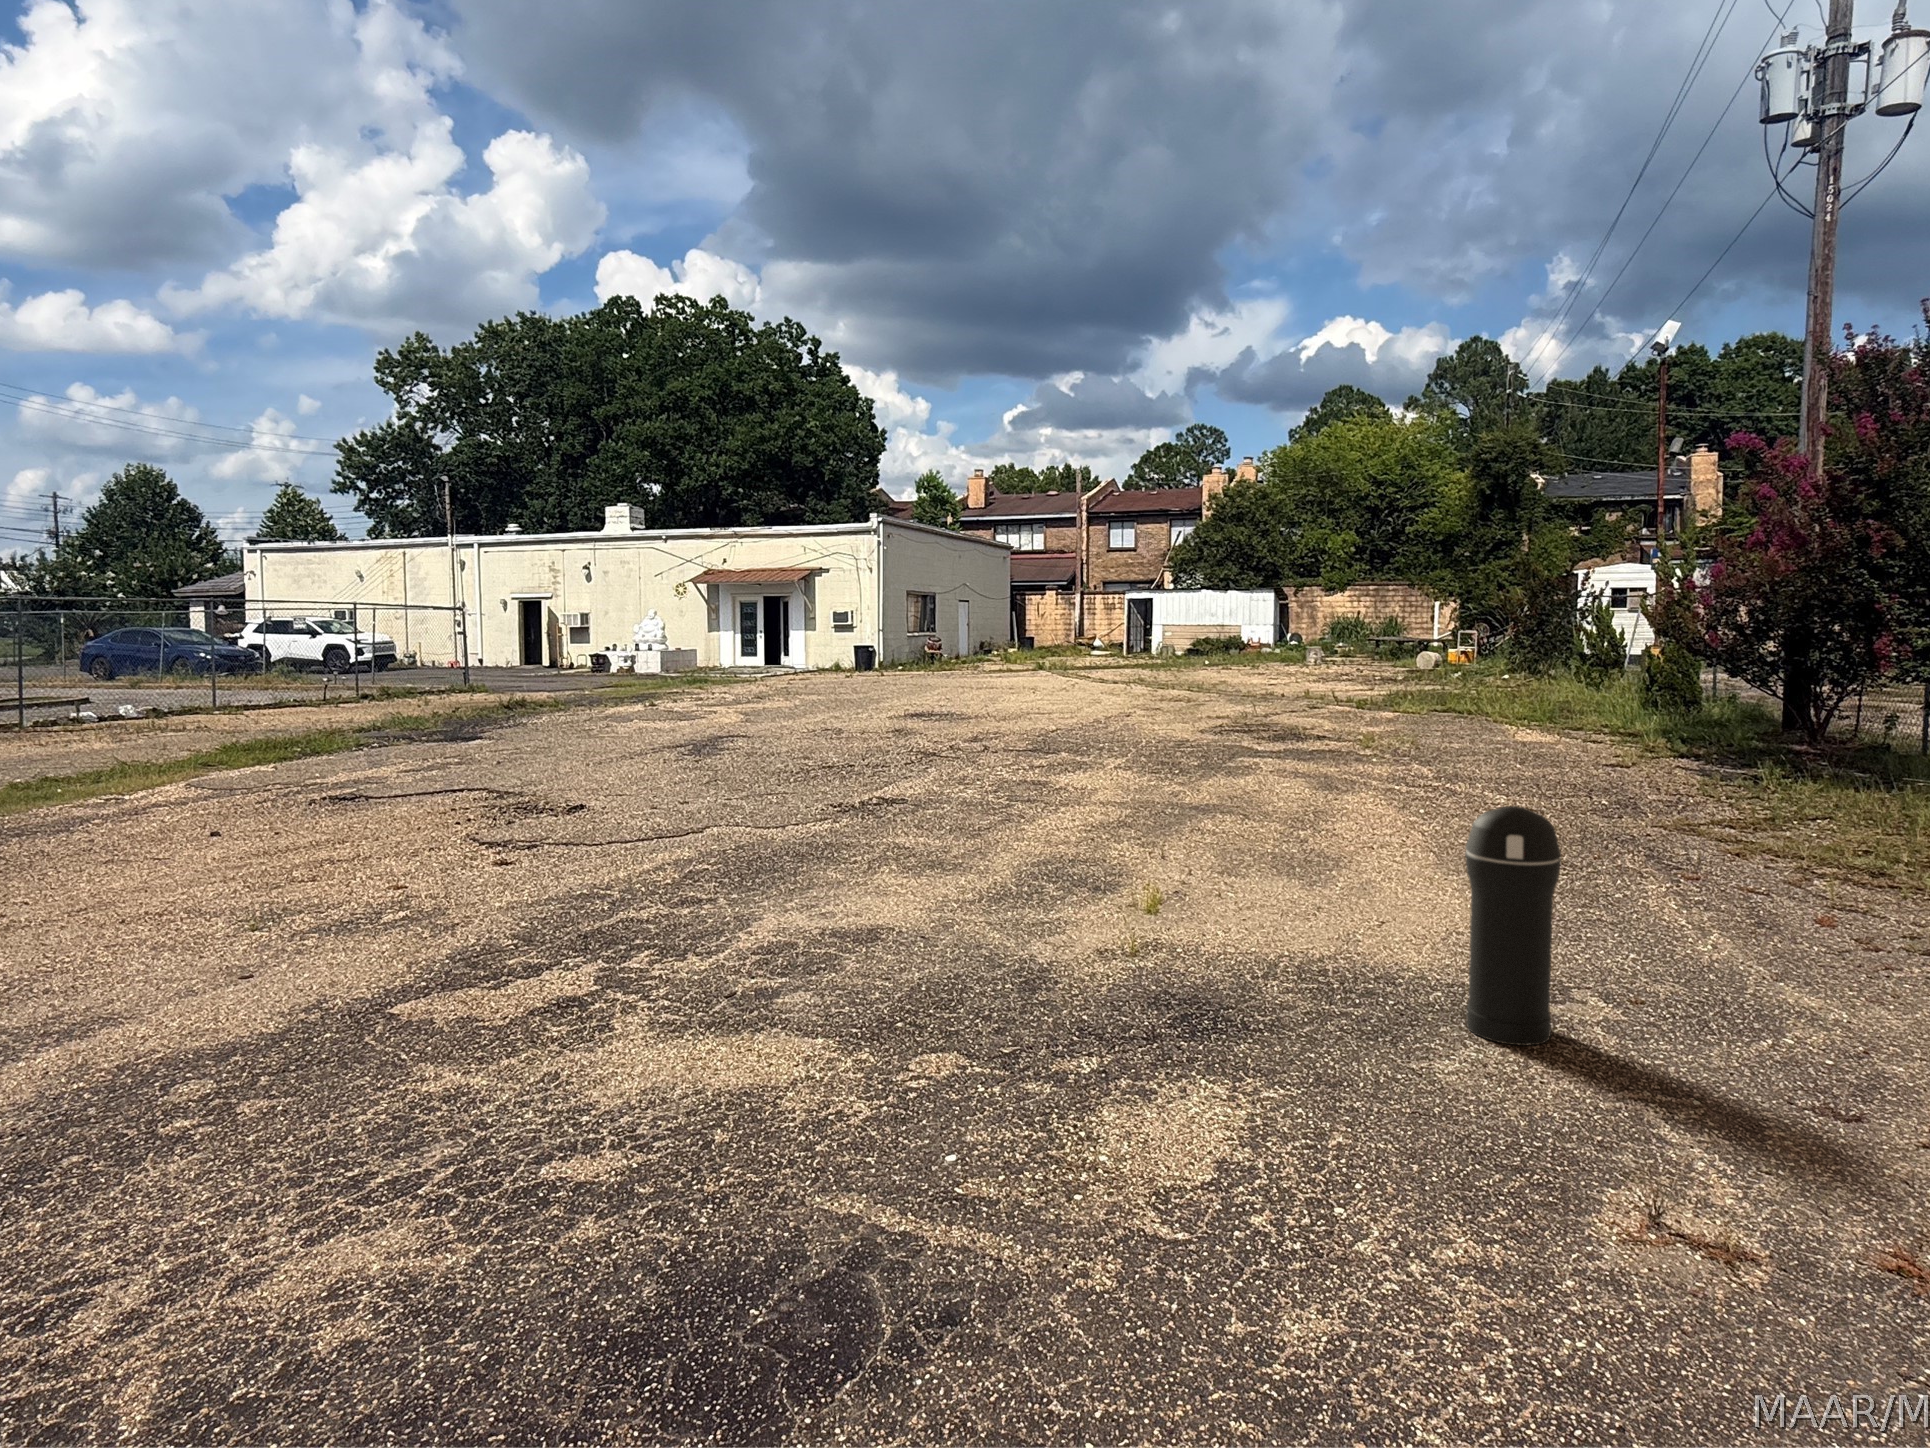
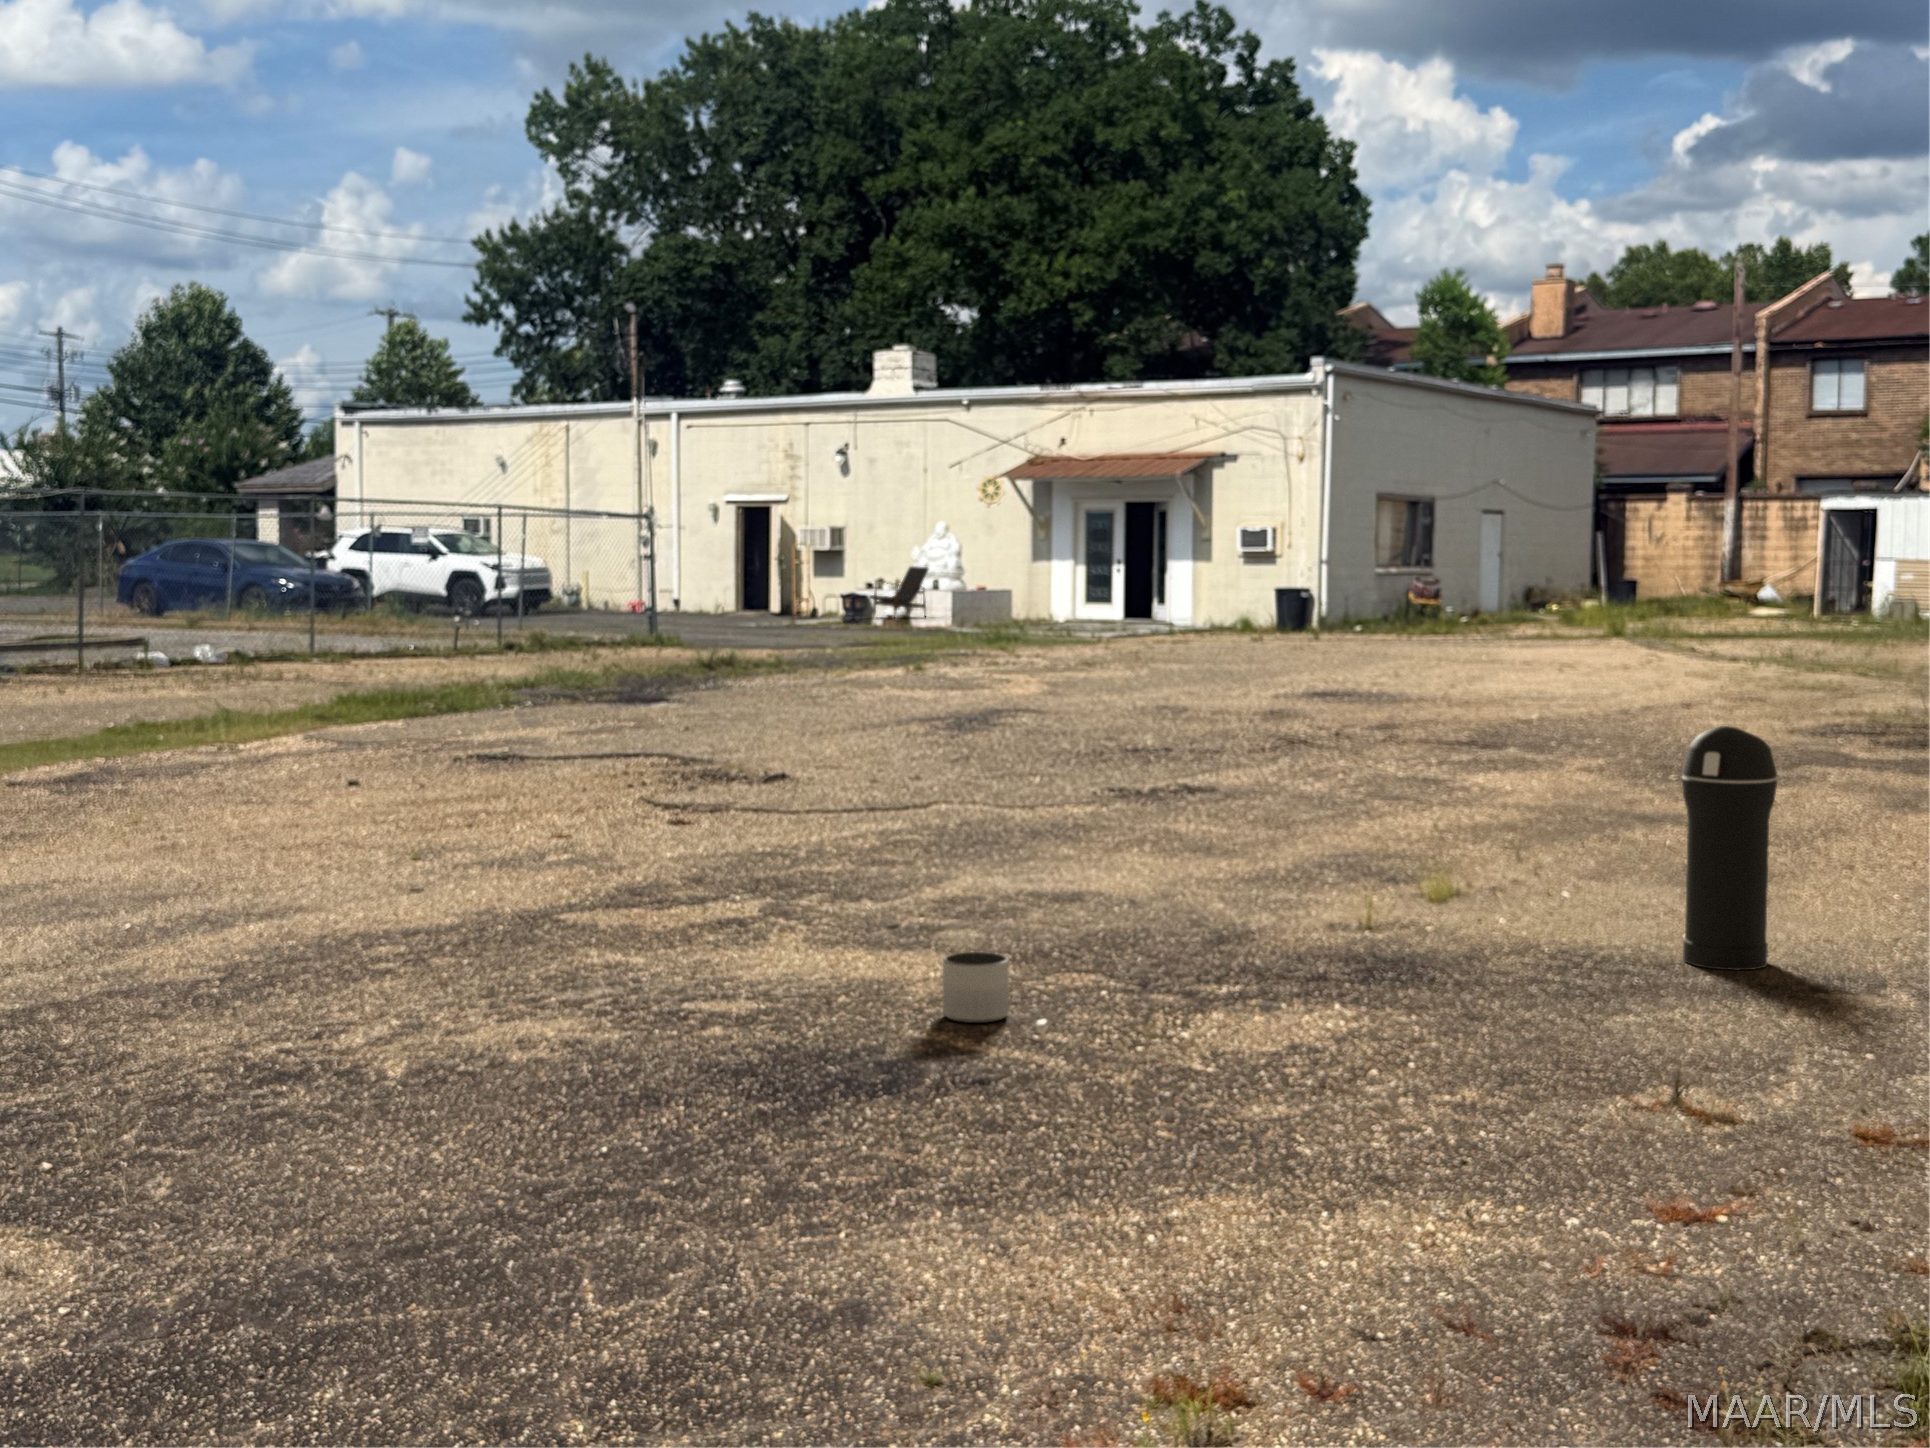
lounge chair: none [607,637,645,670] -> present [870,566,928,616]
planter: none [776,1199,870,1325] -> present [943,952,1009,1023]

